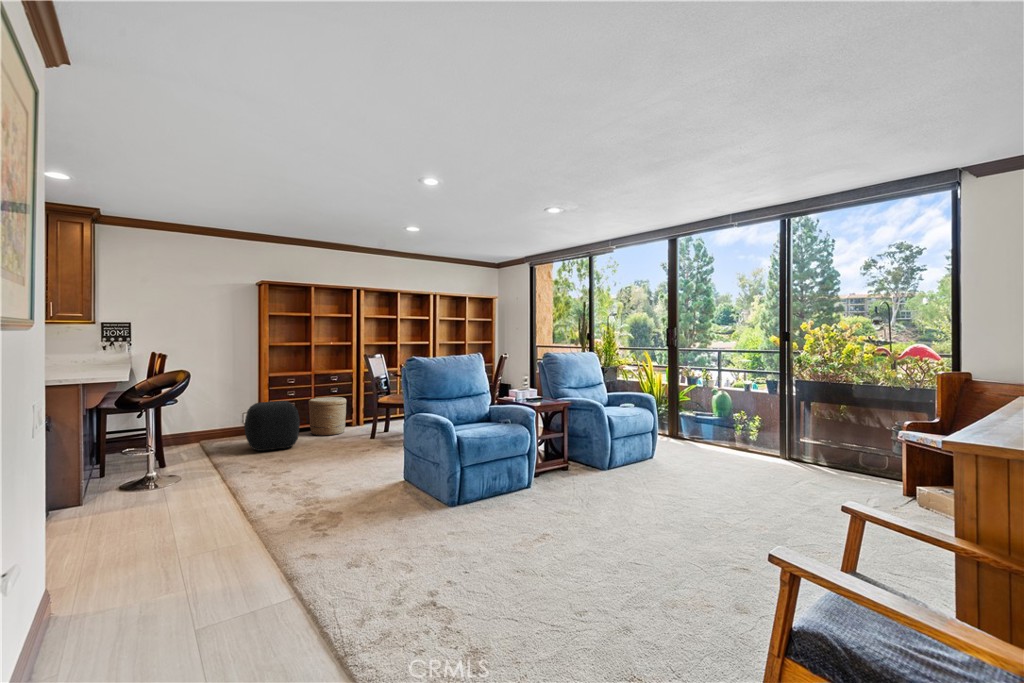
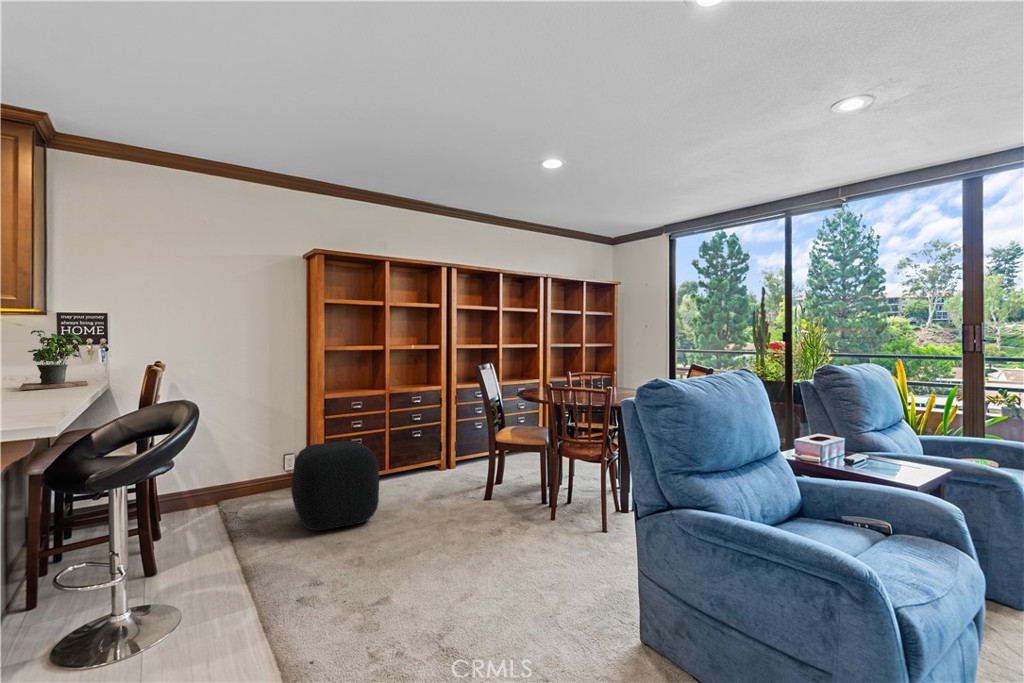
potted plant: none [81,333,121,368] -> present [20,330,88,390]
woven basket: present [309,397,346,436] -> none [384,429,440,493]

